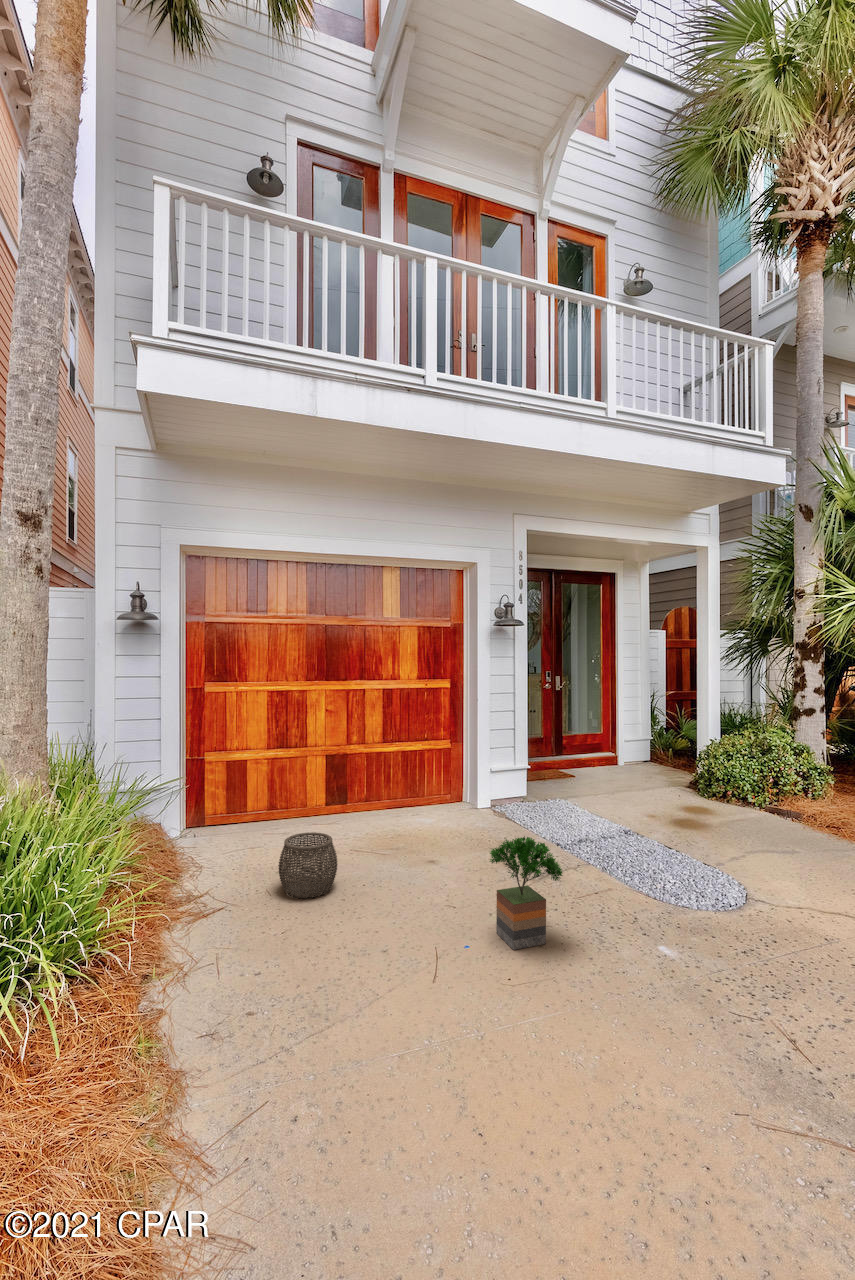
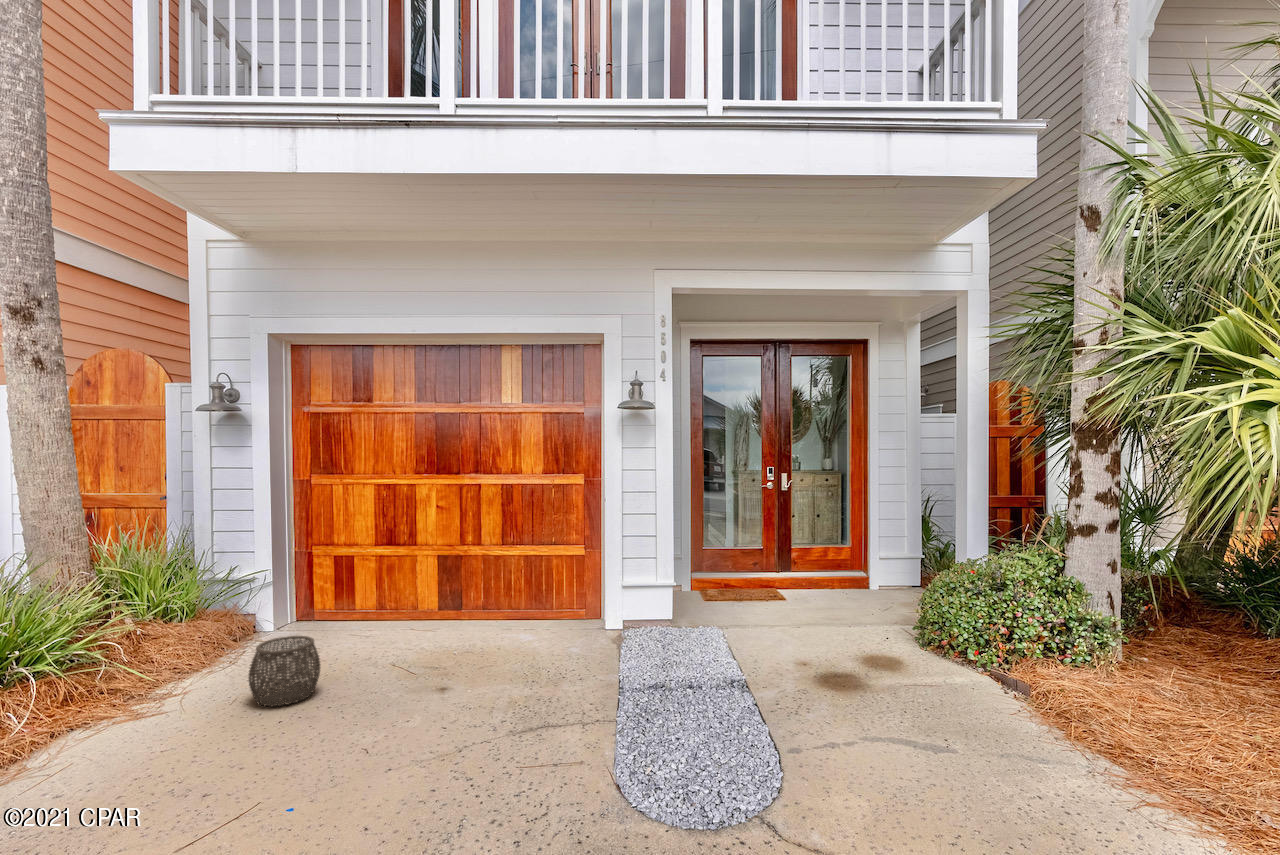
potted tree: present [489,836,563,950] -> none [344,664,429,805]

